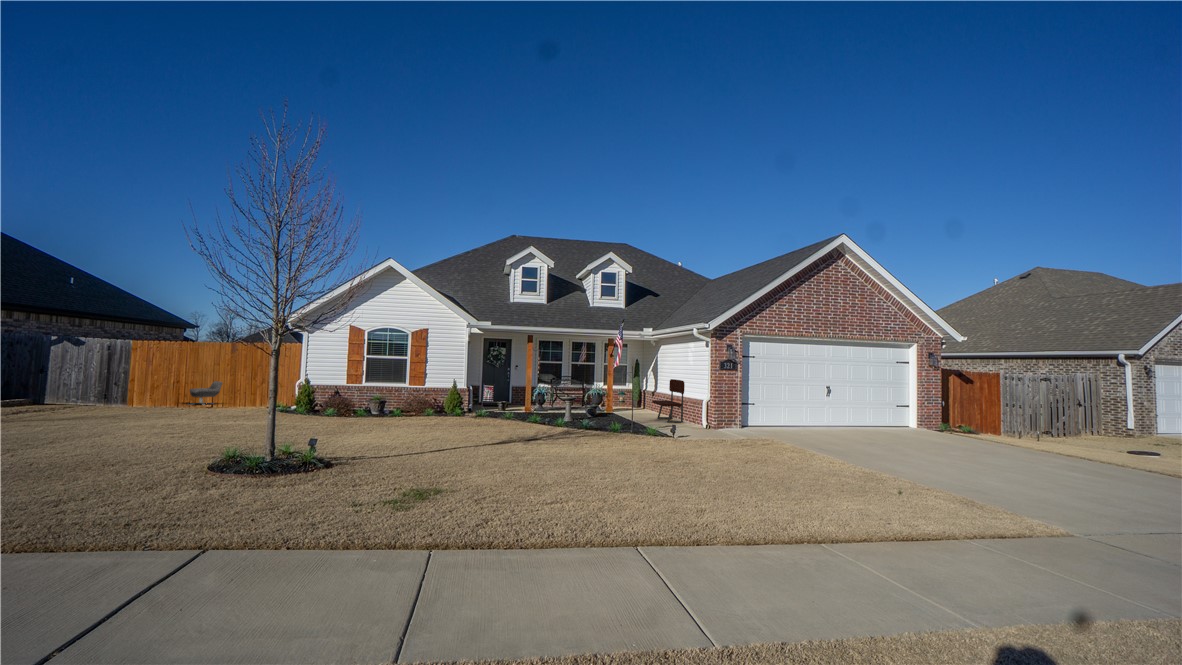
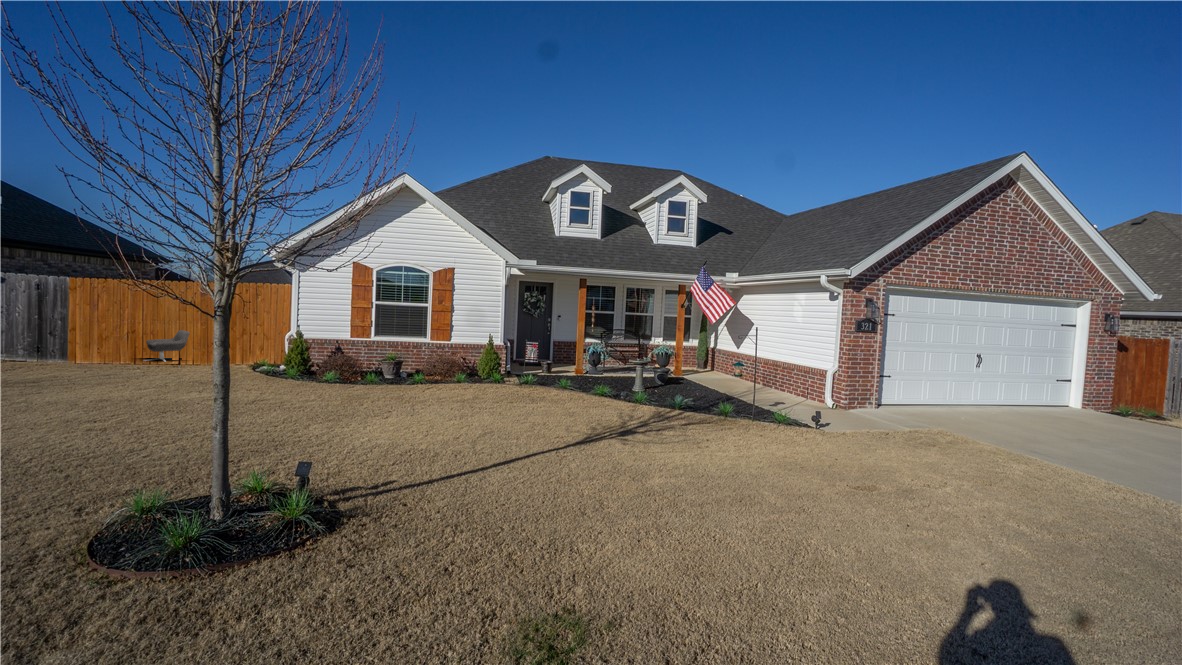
bench: present [652,379,685,423] -> none [742,339,792,397]

